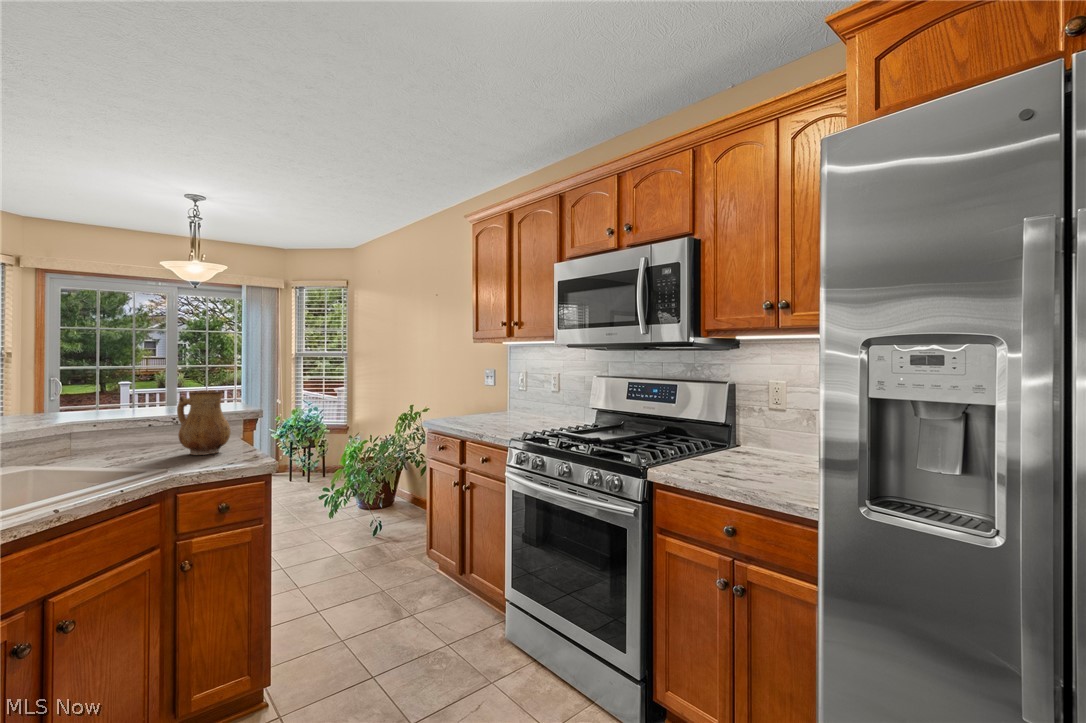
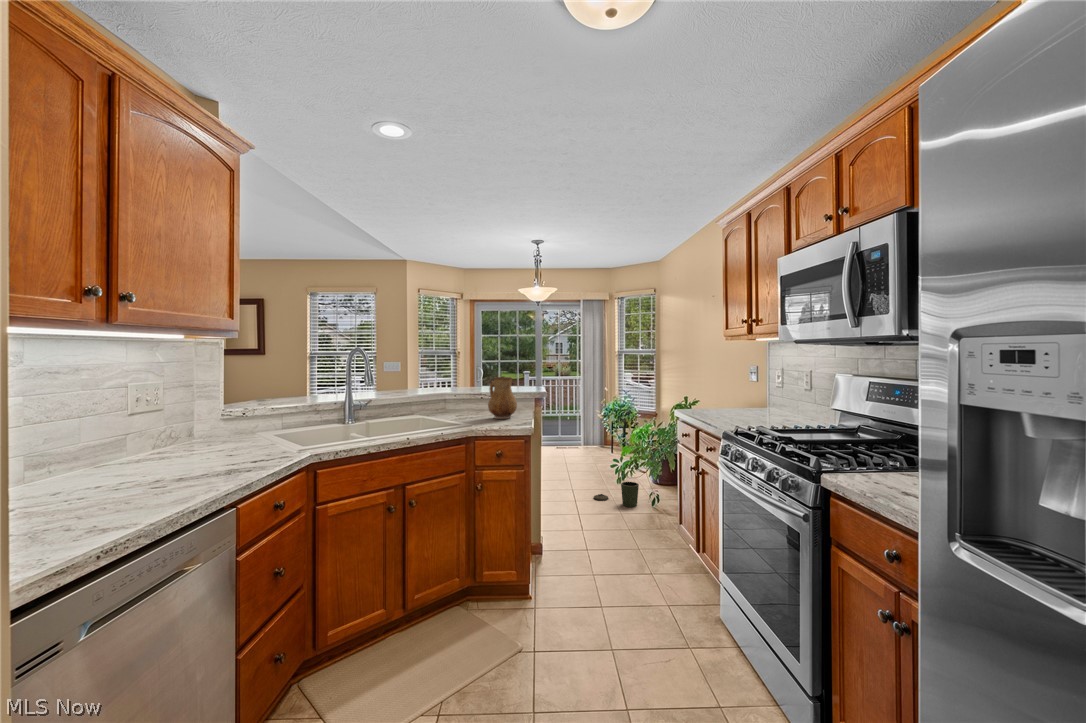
trash can: none [295,514,359,546] -> present [594,482,639,507]

